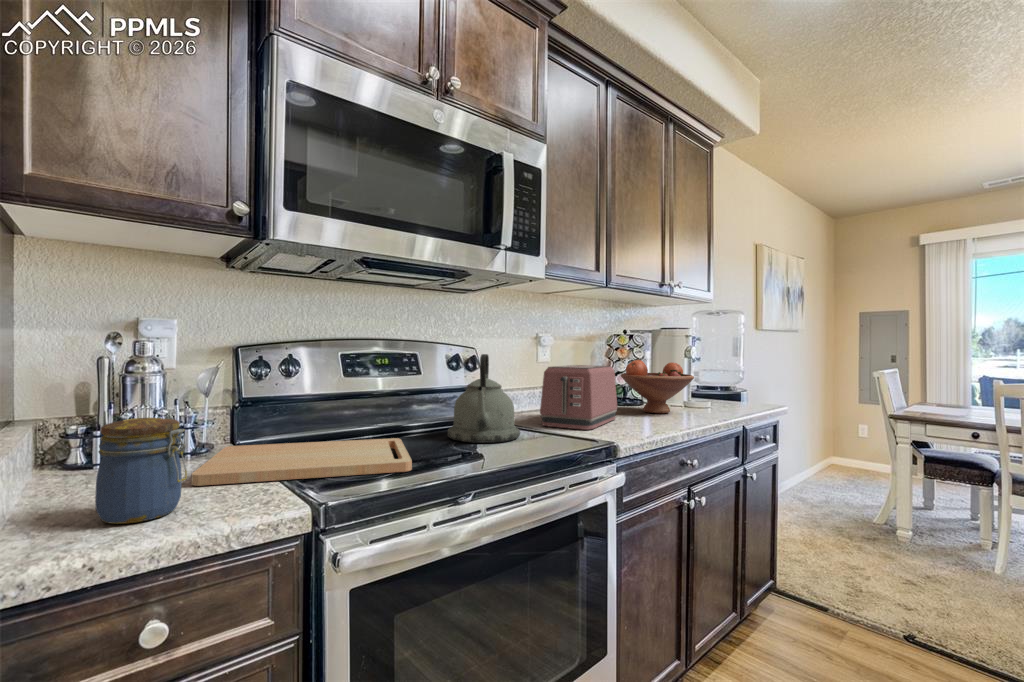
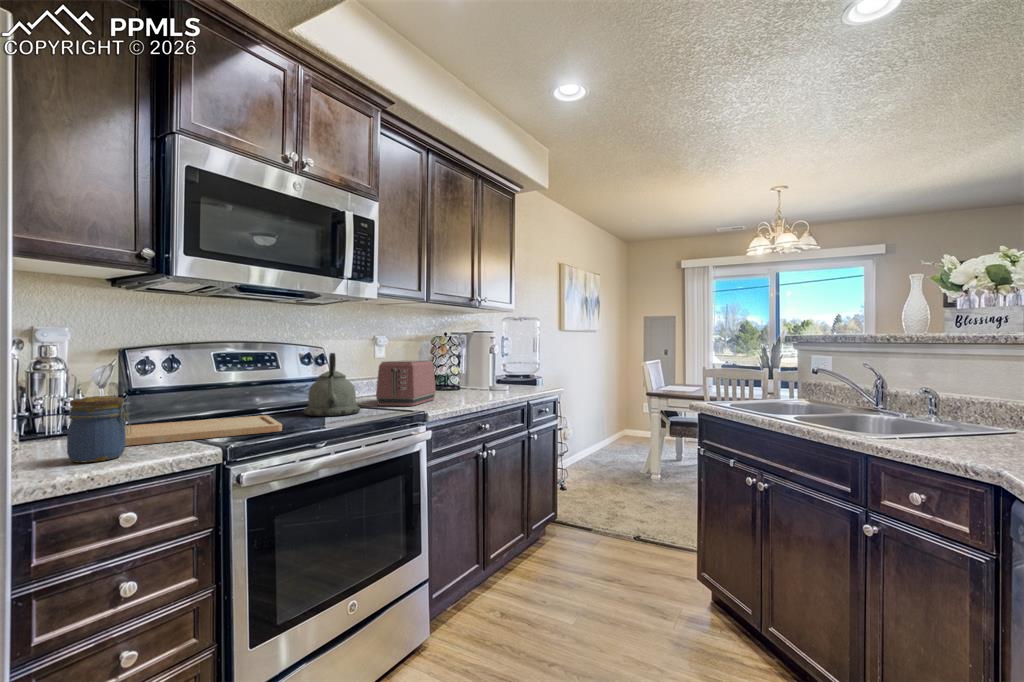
fruit bowl: present [621,360,694,413] -> none [441,356,493,395]

